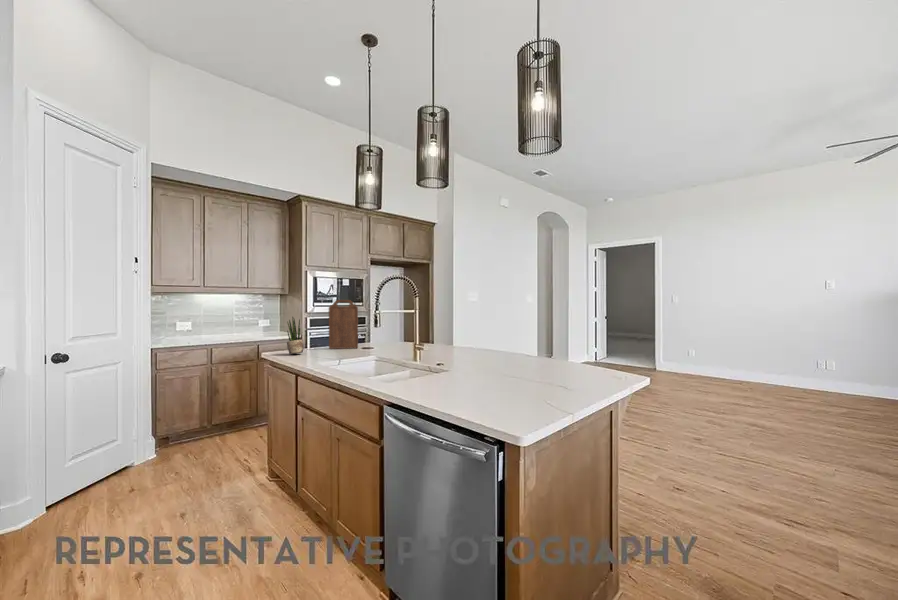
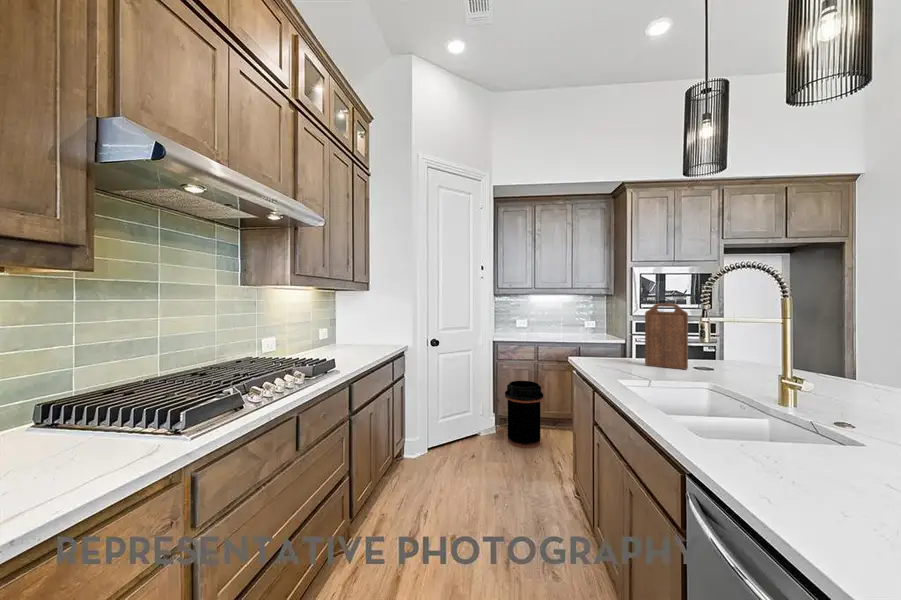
potted plant: present [287,317,304,354] -> none [590,322,610,366]
trash can: none [174,386,223,459] -> present [505,381,543,448]

